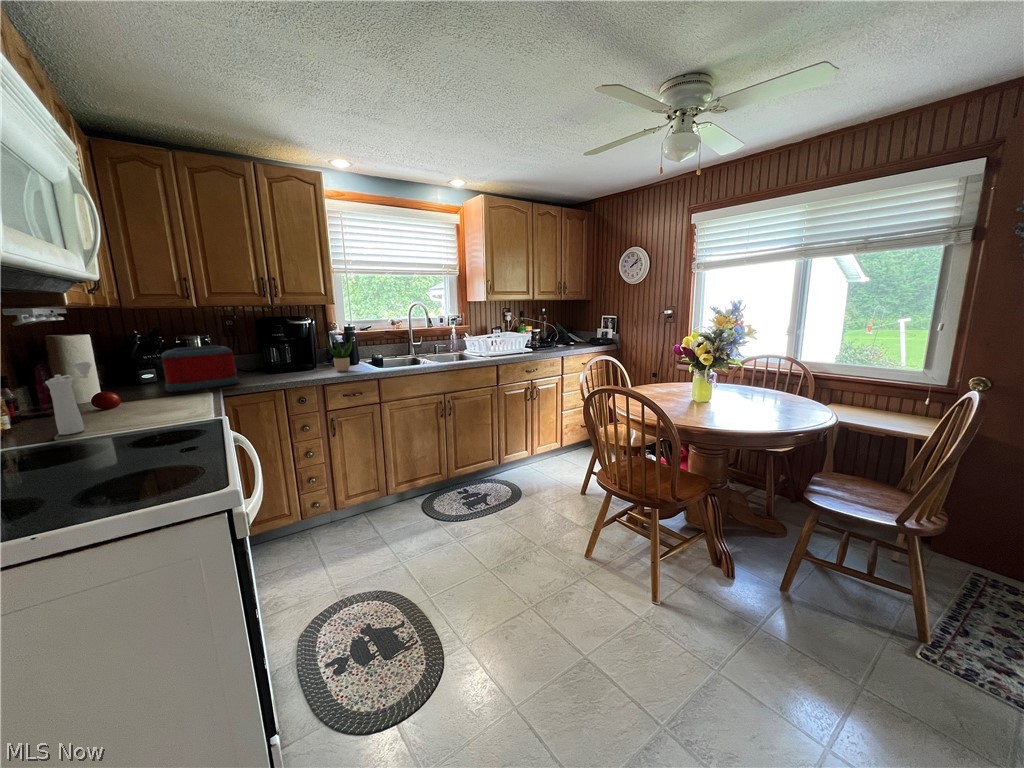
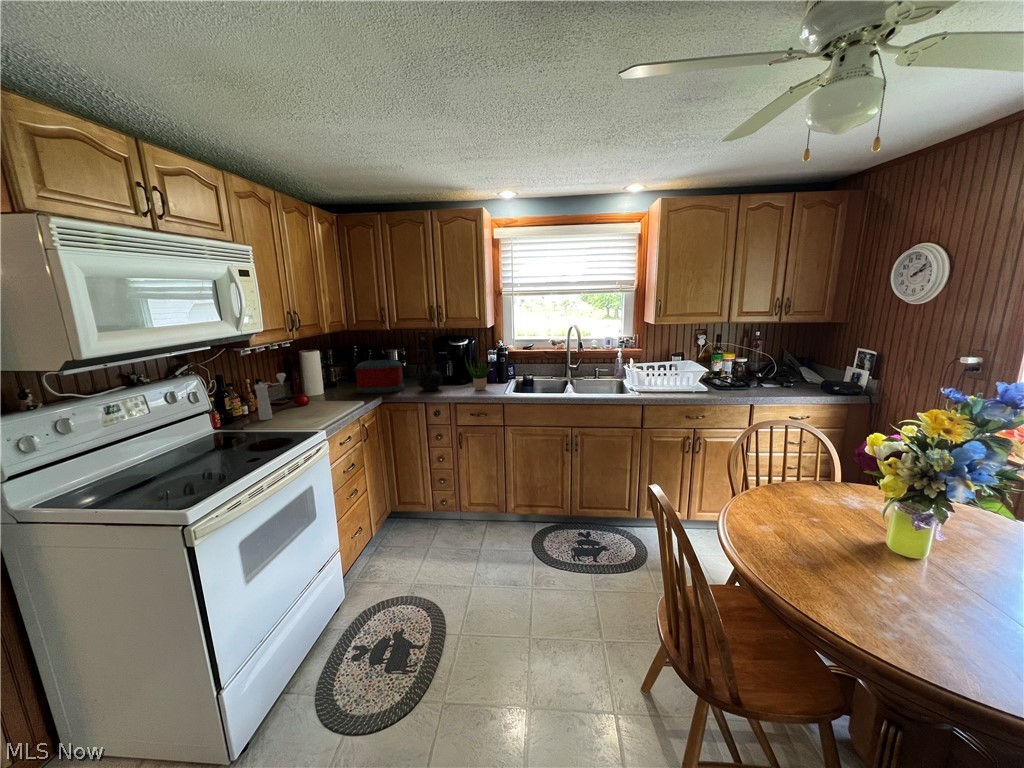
ceramic jug: none [261,328,295,379] -> present [417,350,443,391]

